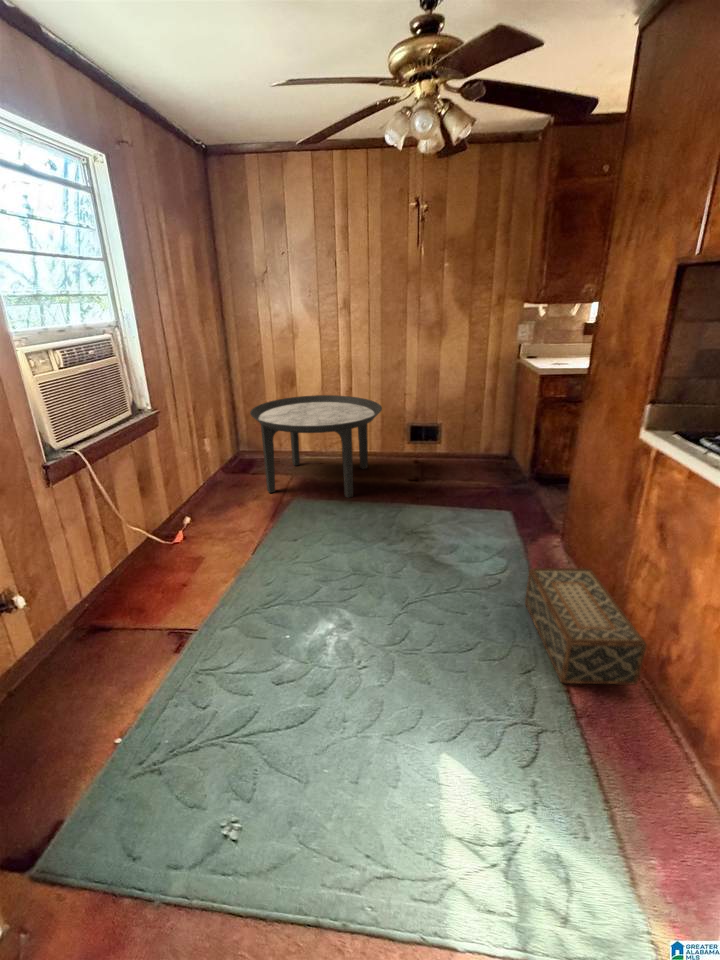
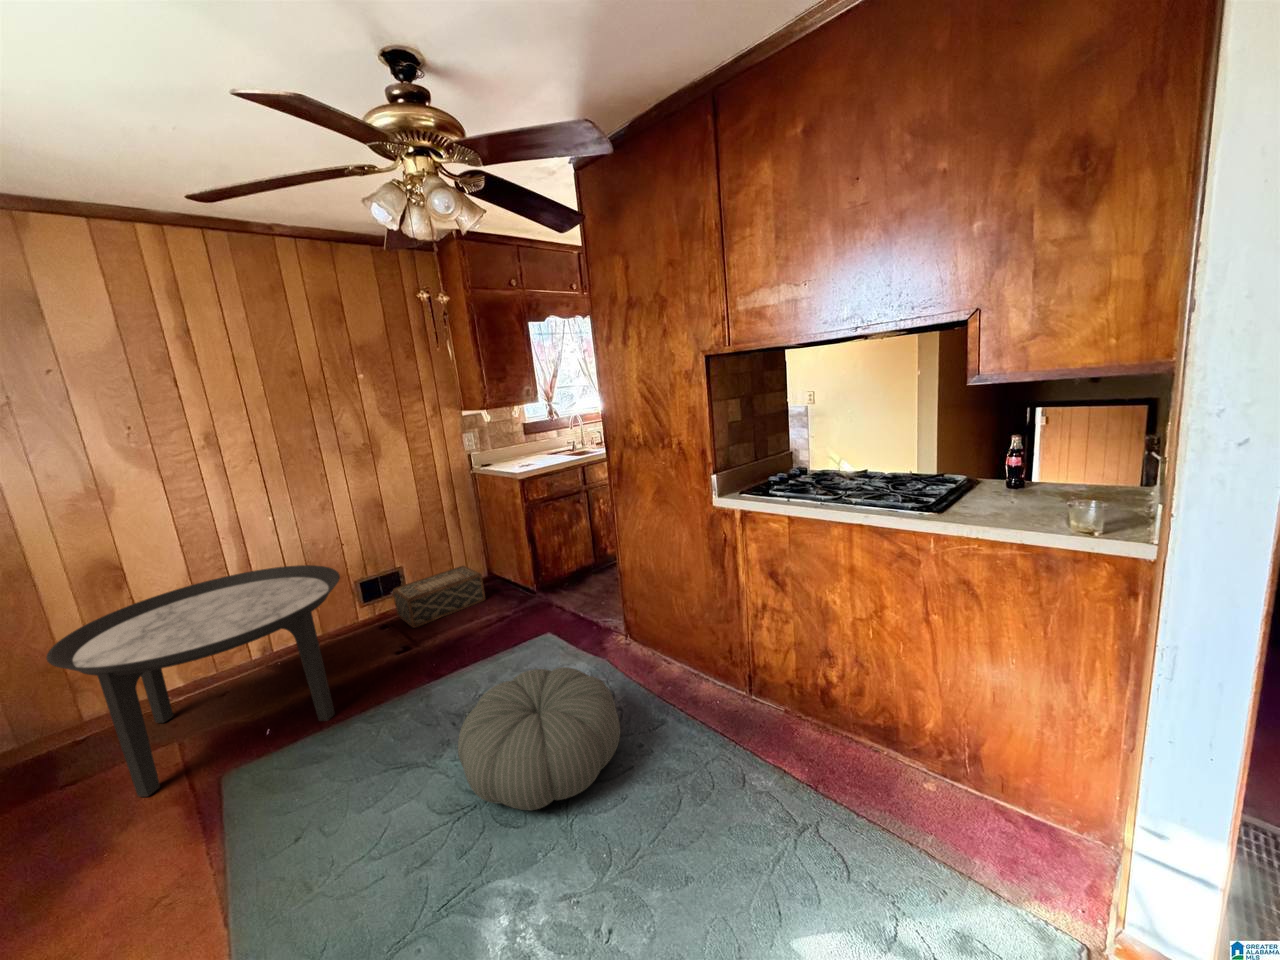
pouf: none [364,516,483,604] -> present [458,667,620,810]
woven basket: present [525,568,646,685] -> present [393,566,485,628]

